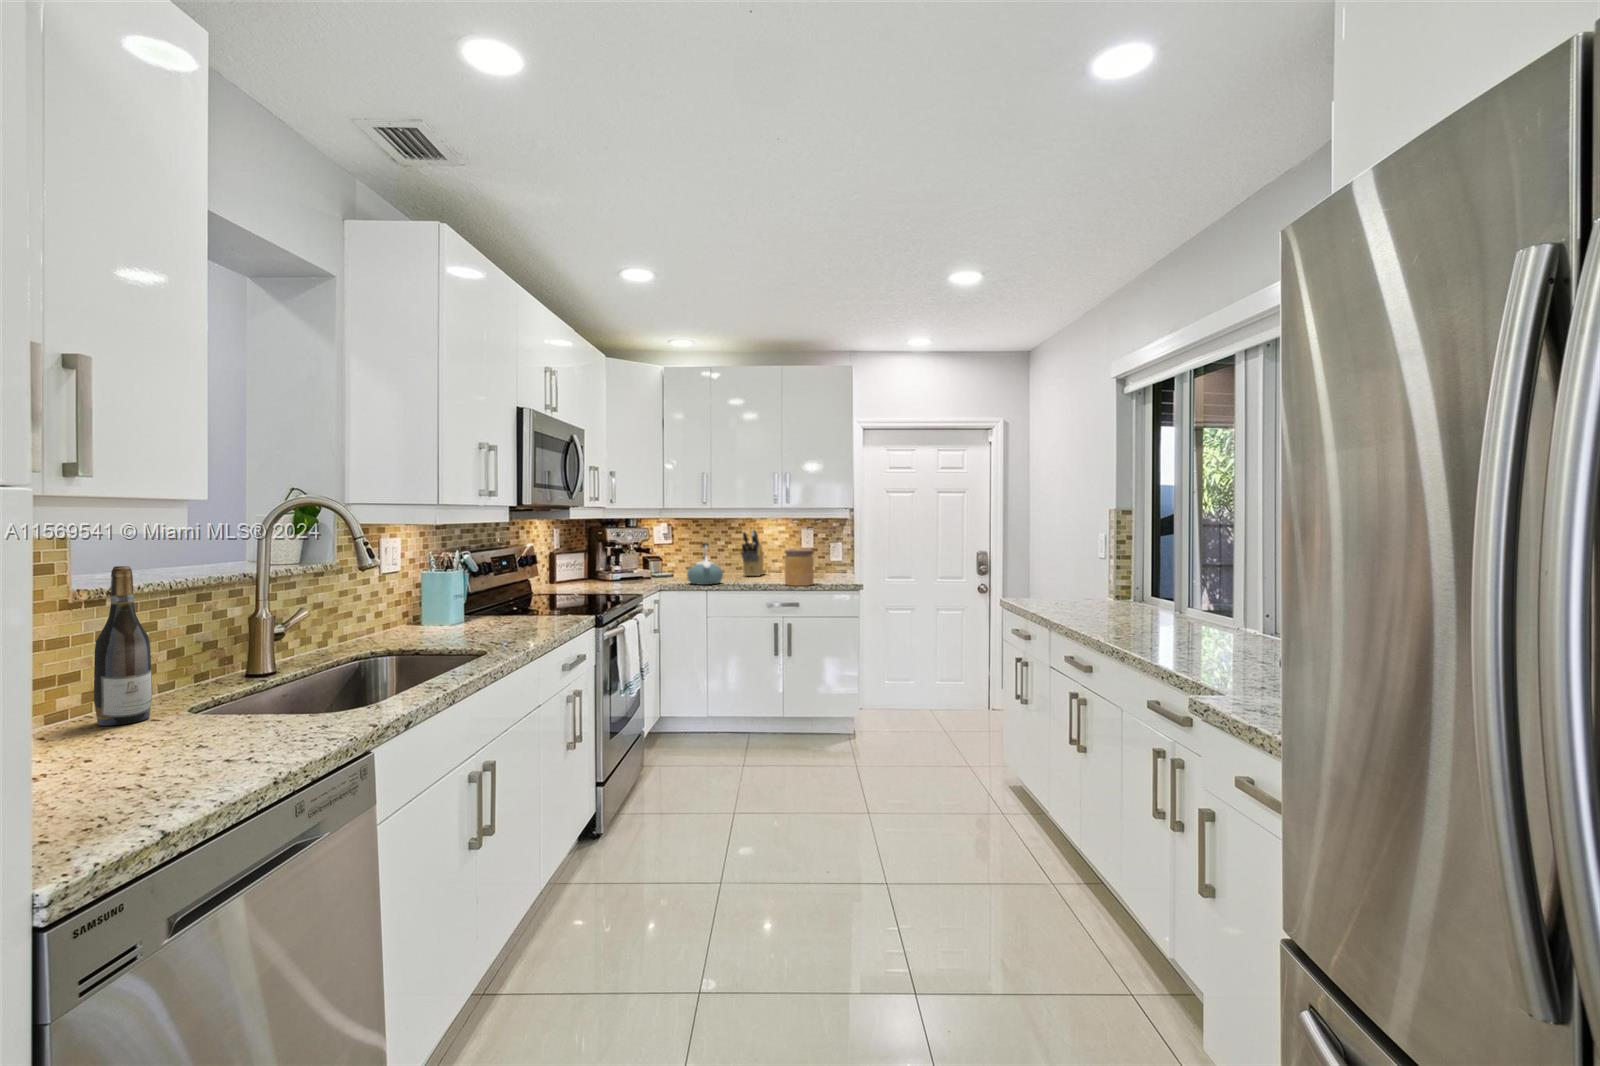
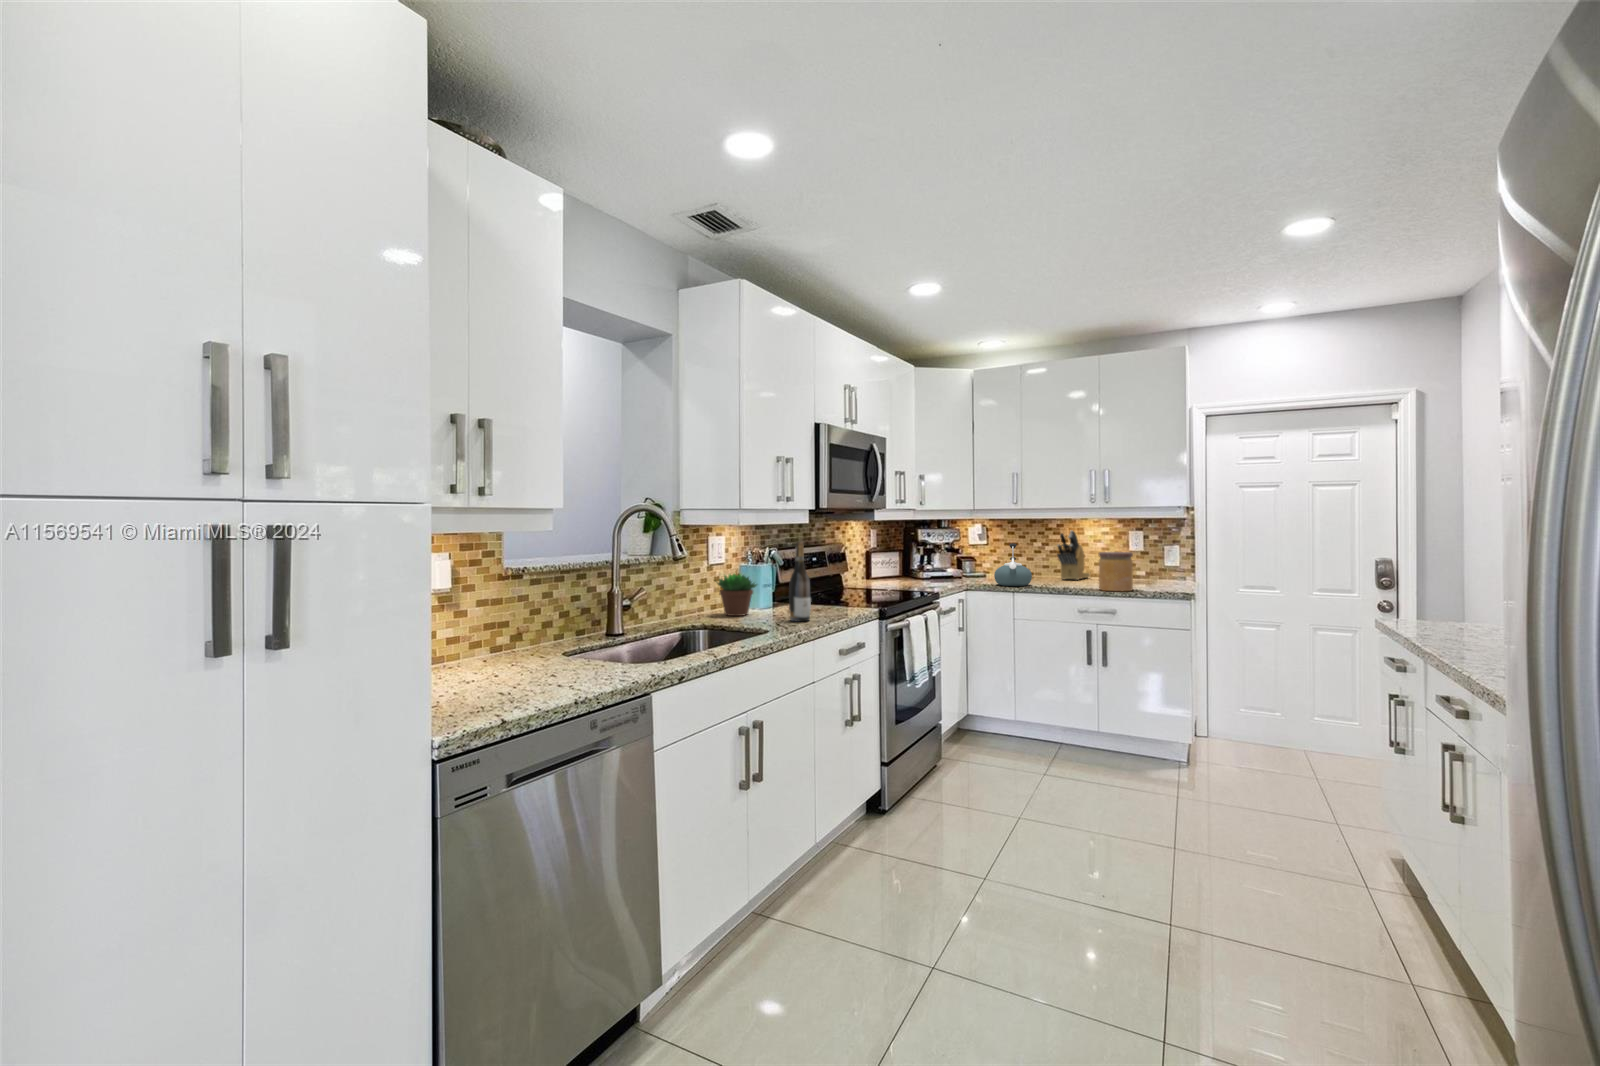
wine bottle: present [94,566,153,726] -> present [789,542,811,622]
succulent plant: none [391,582,449,635] -> present [717,574,757,616]

